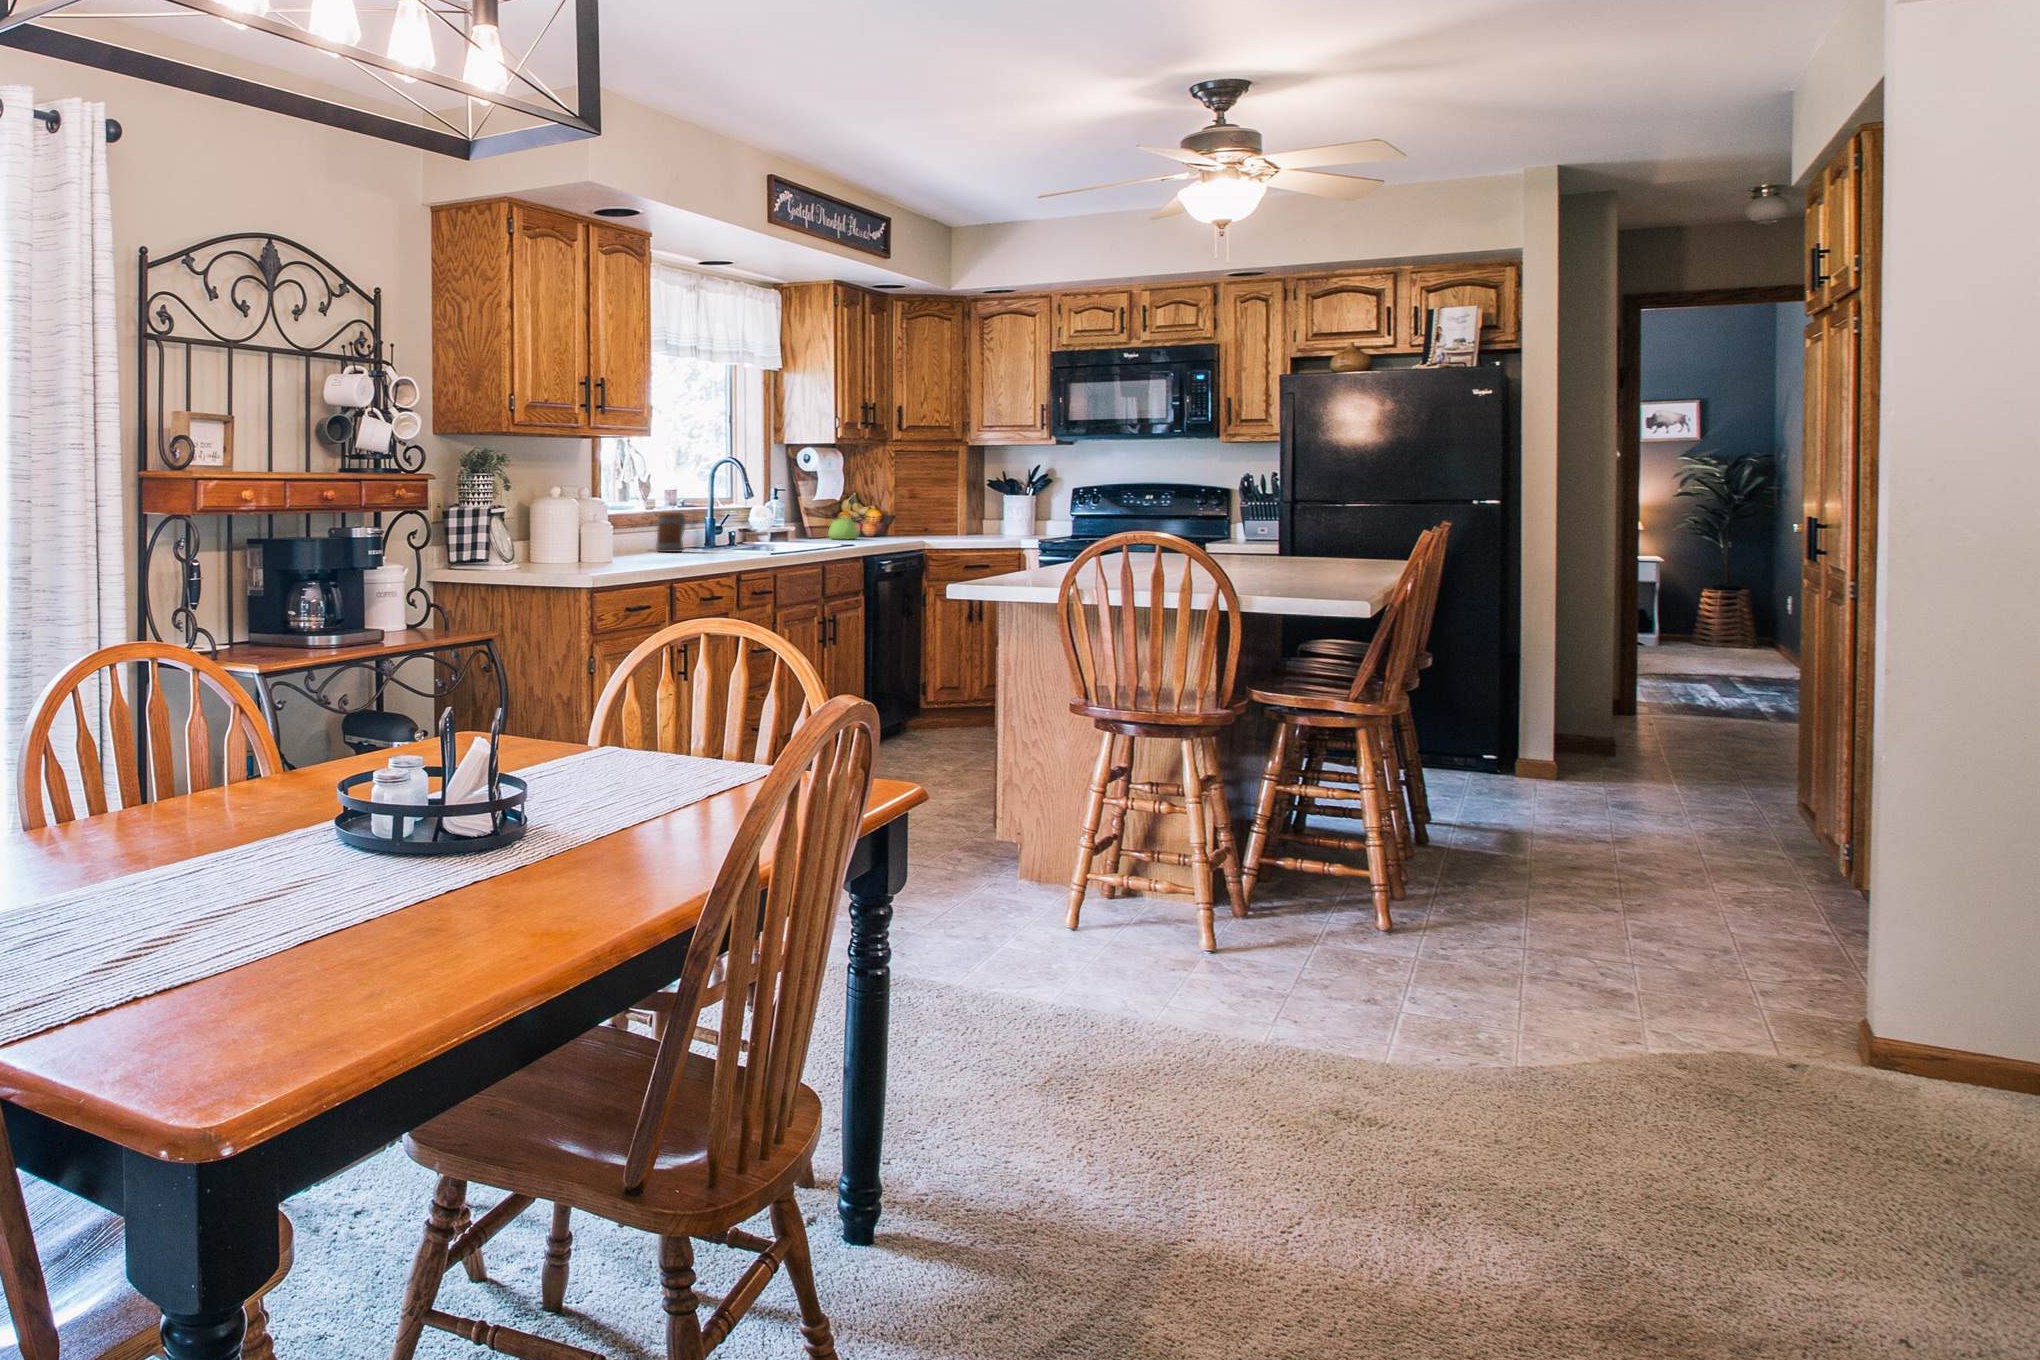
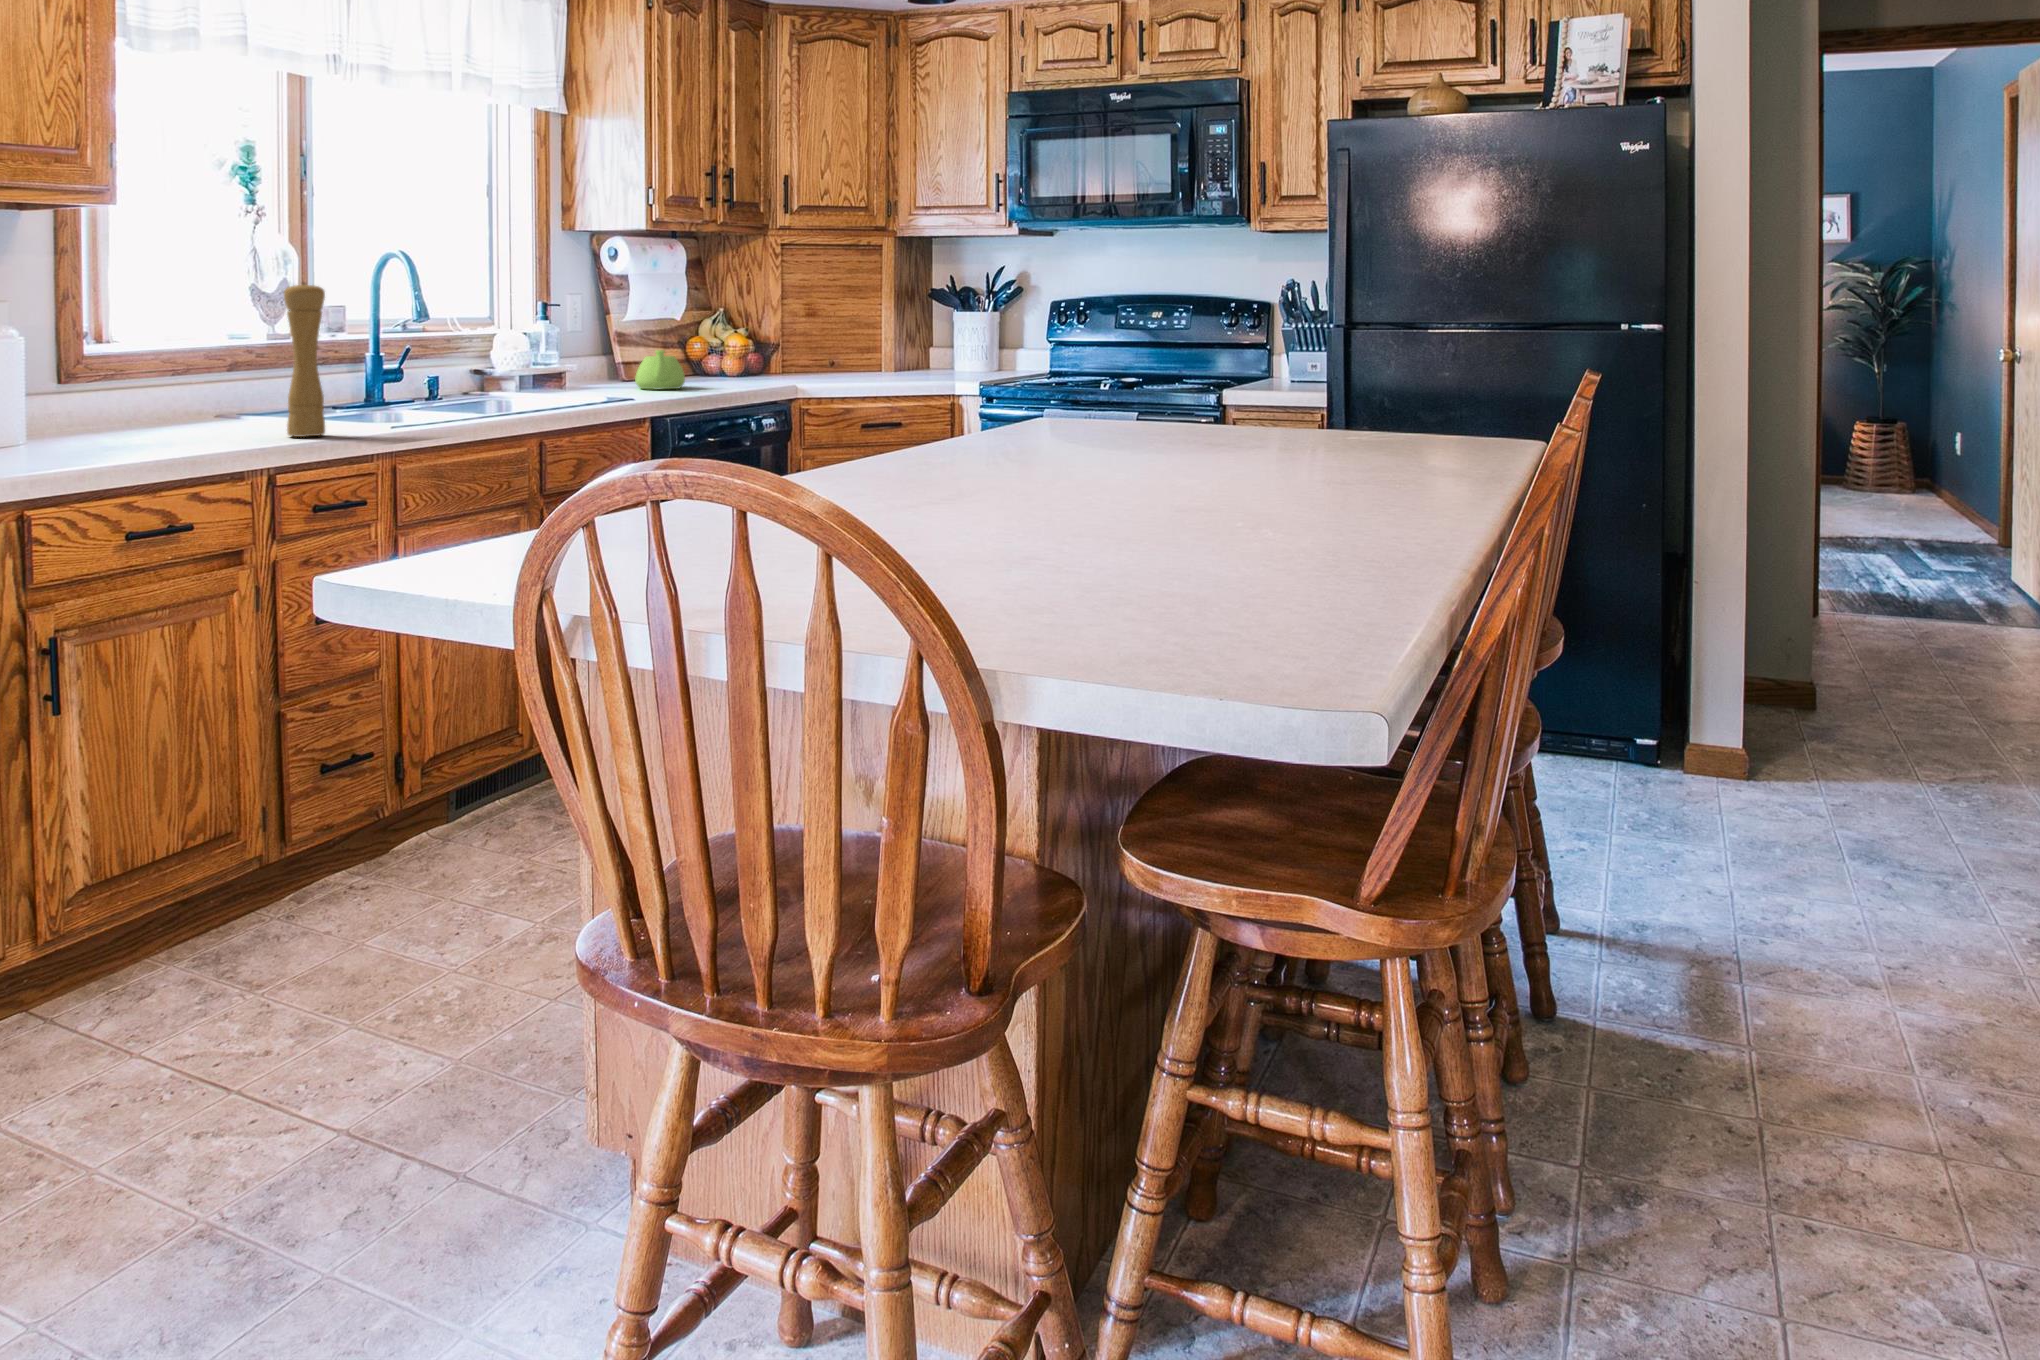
pepper mill: none [727,474,747,552] -> present [284,283,325,437]
mug: present [656,512,685,552] -> none [138,358,218,438]

